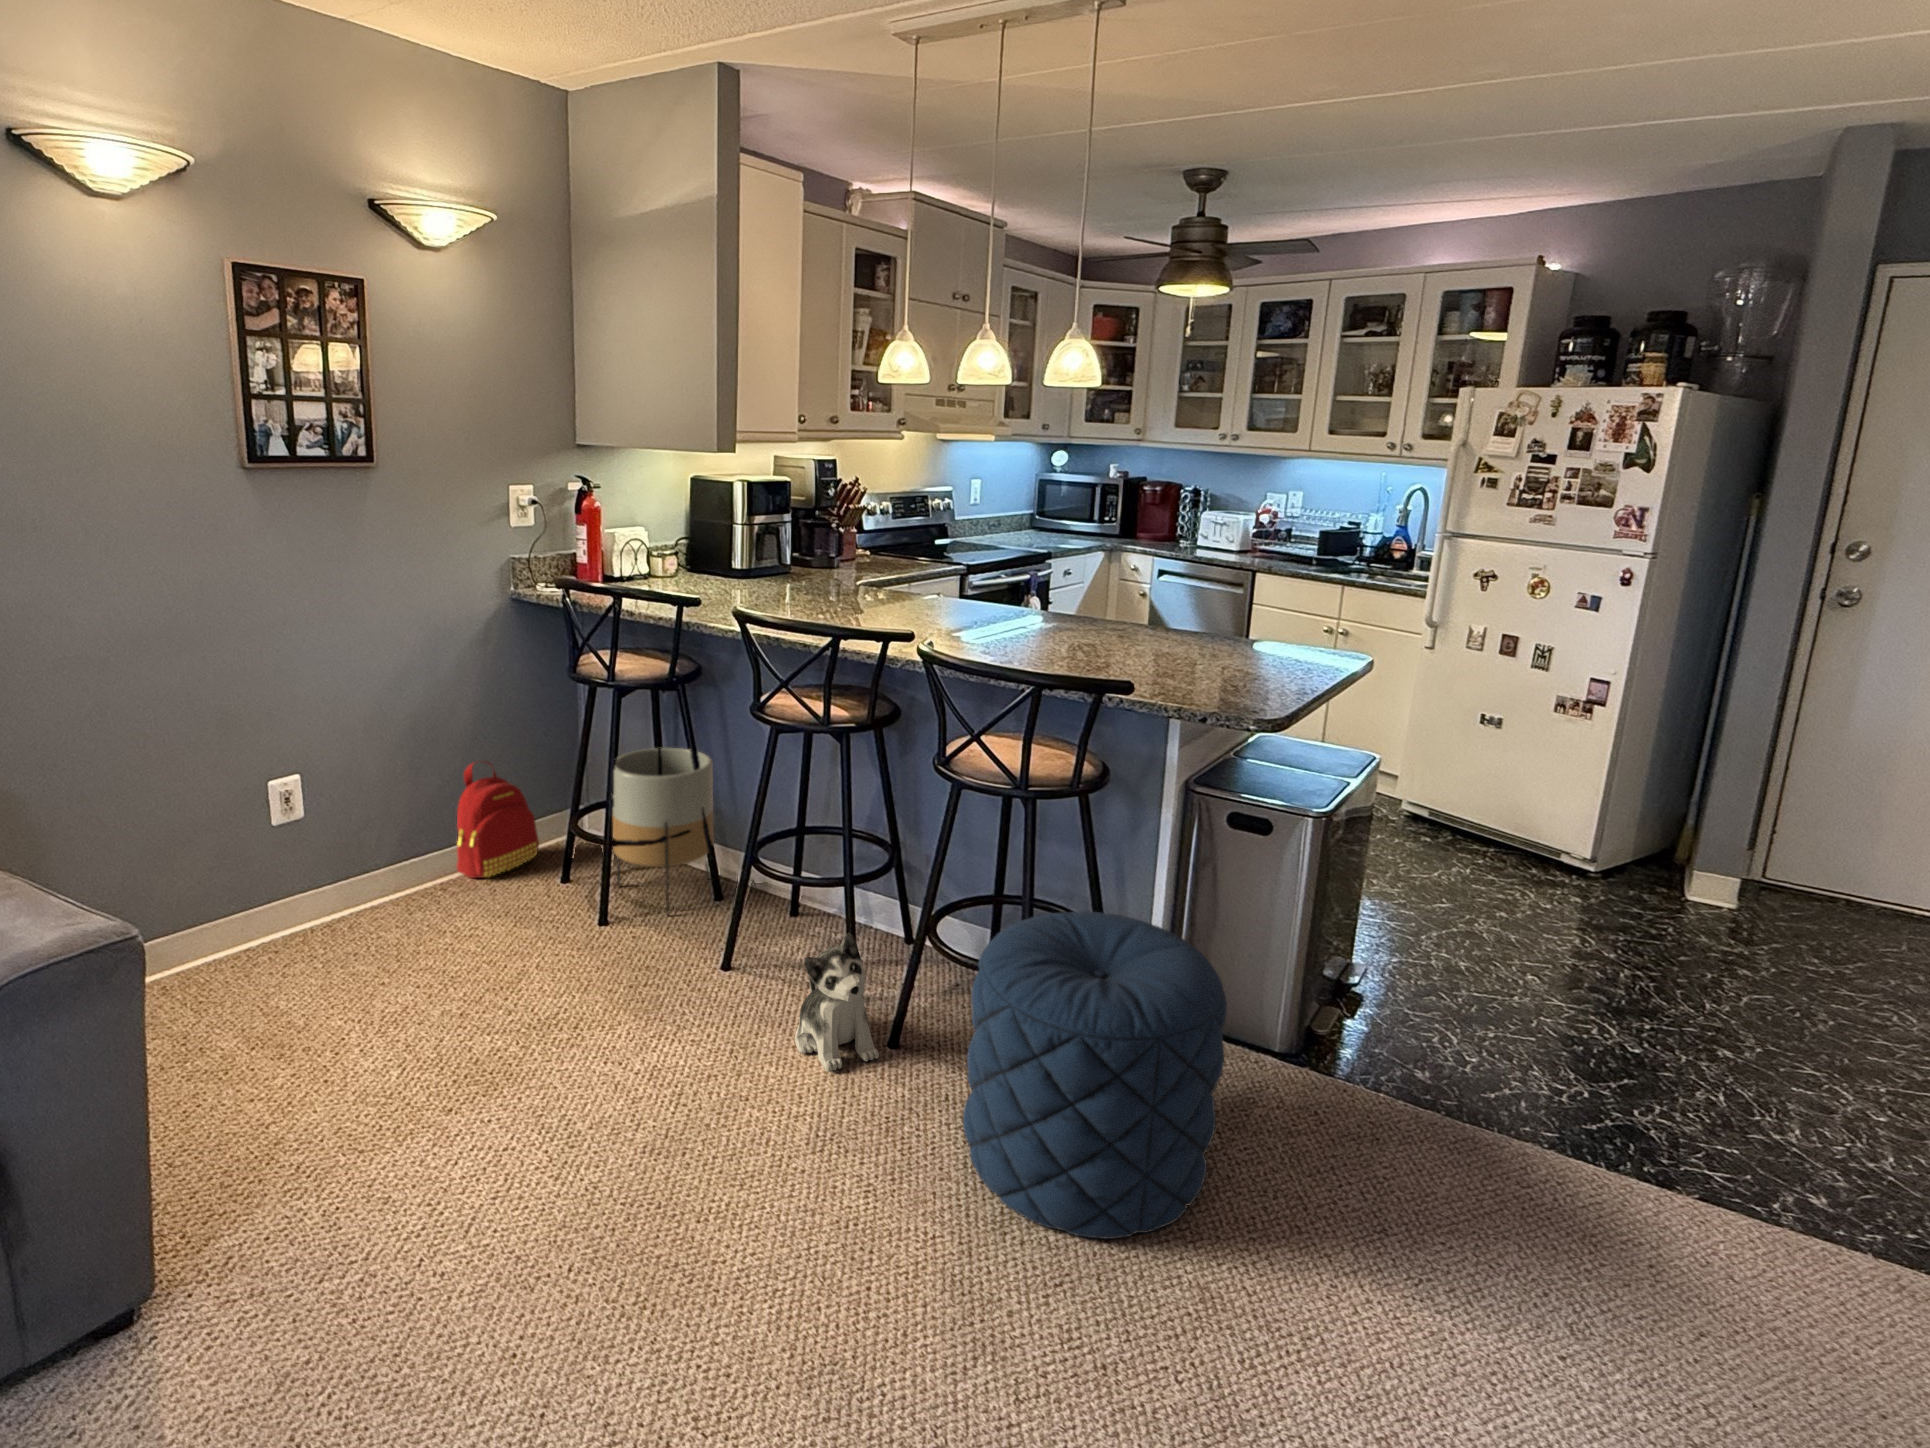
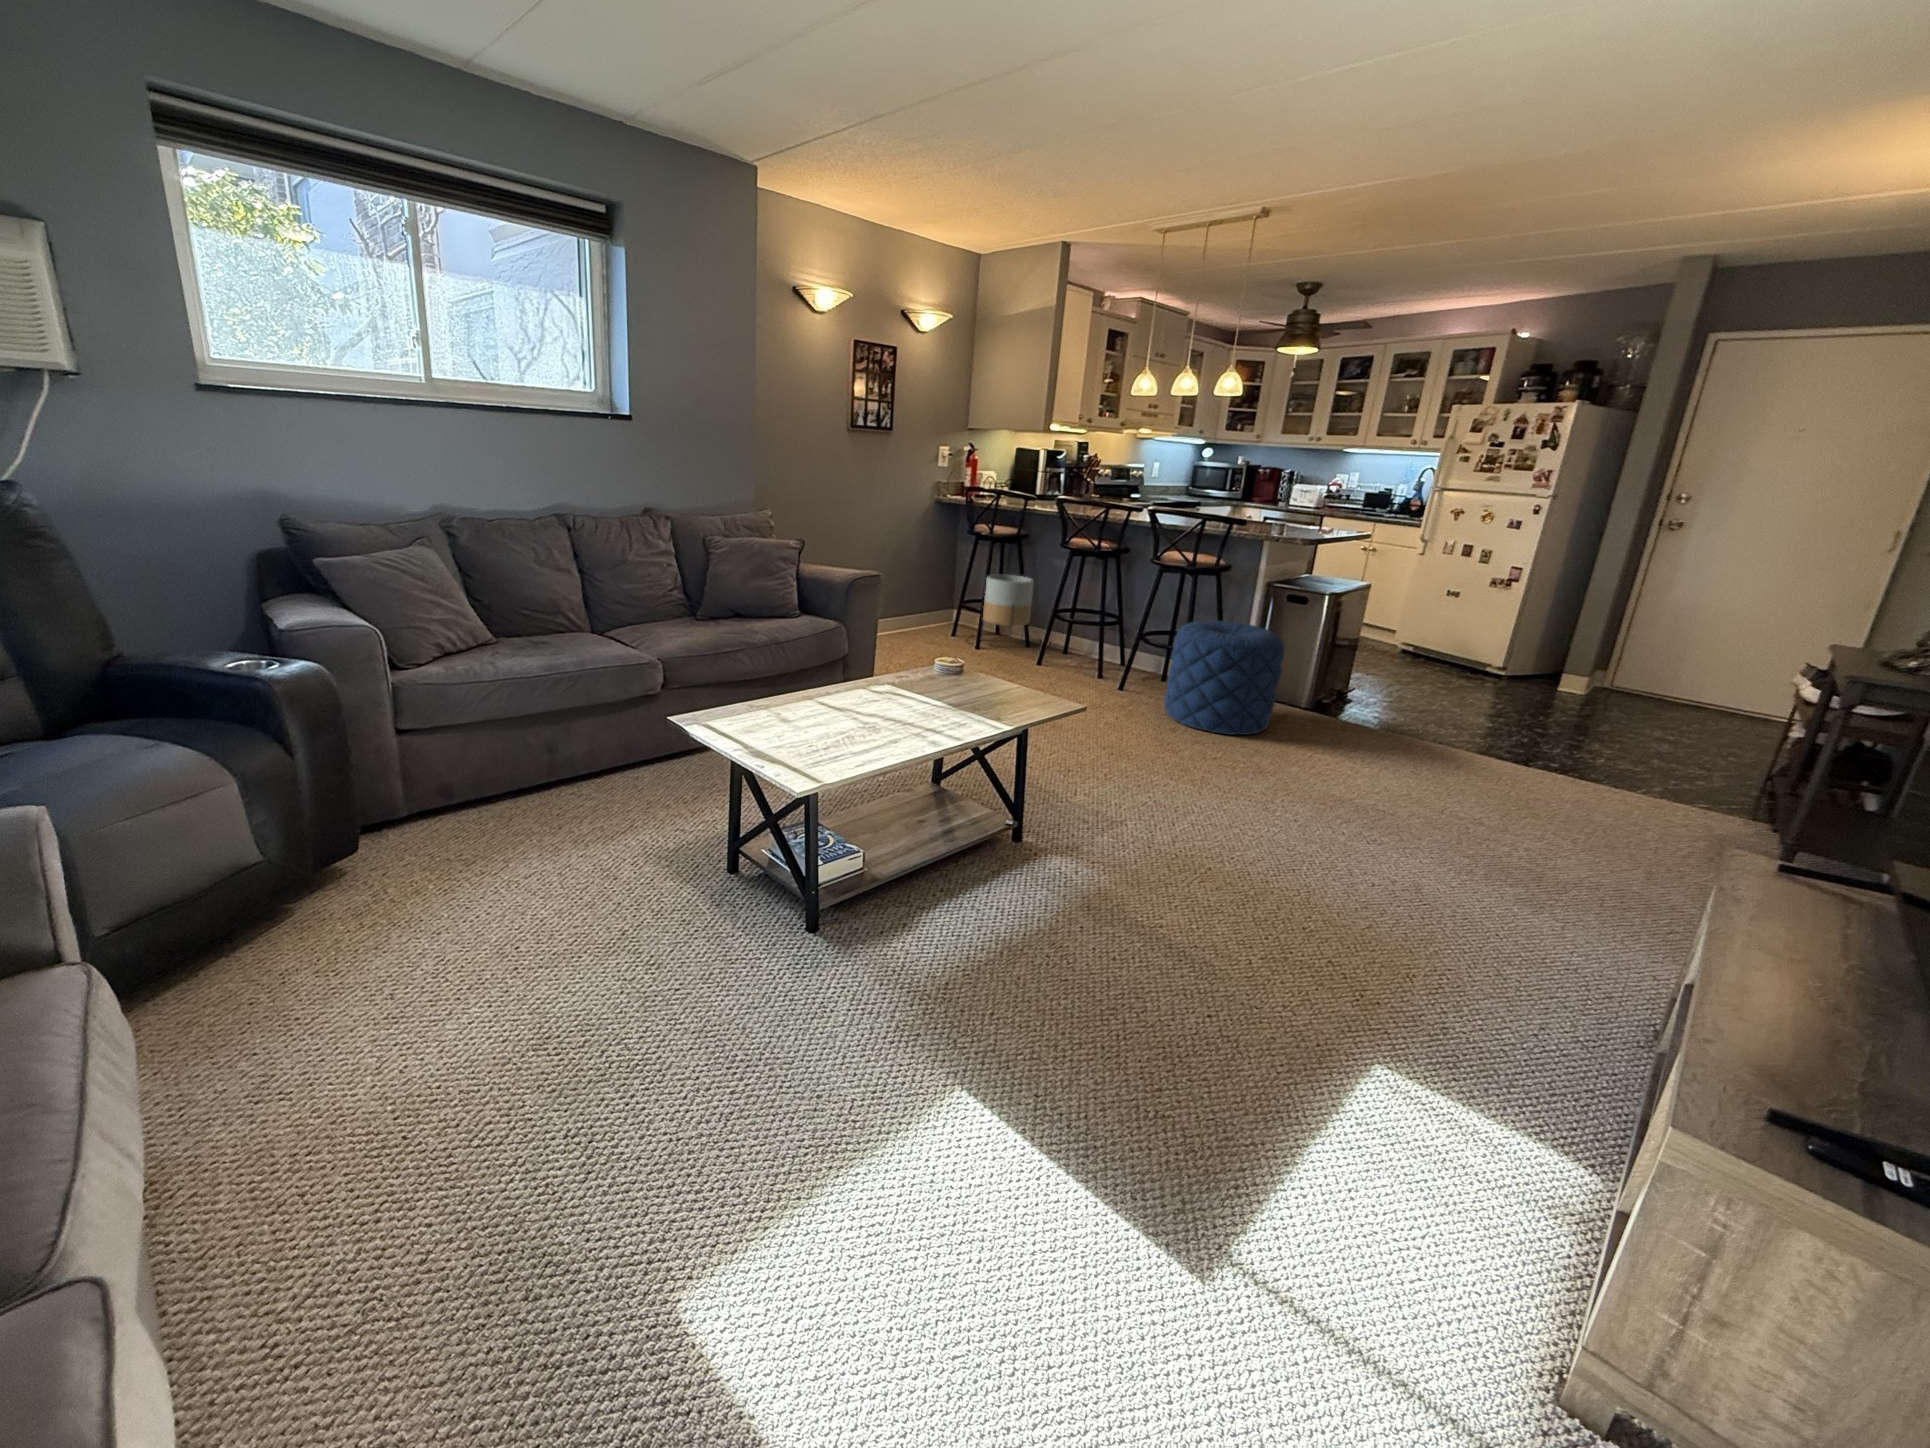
backpack: present [457,762,539,878] -> none [904,579,940,633]
plush toy: present [795,933,879,1072] -> none [1083,634,1121,692]

